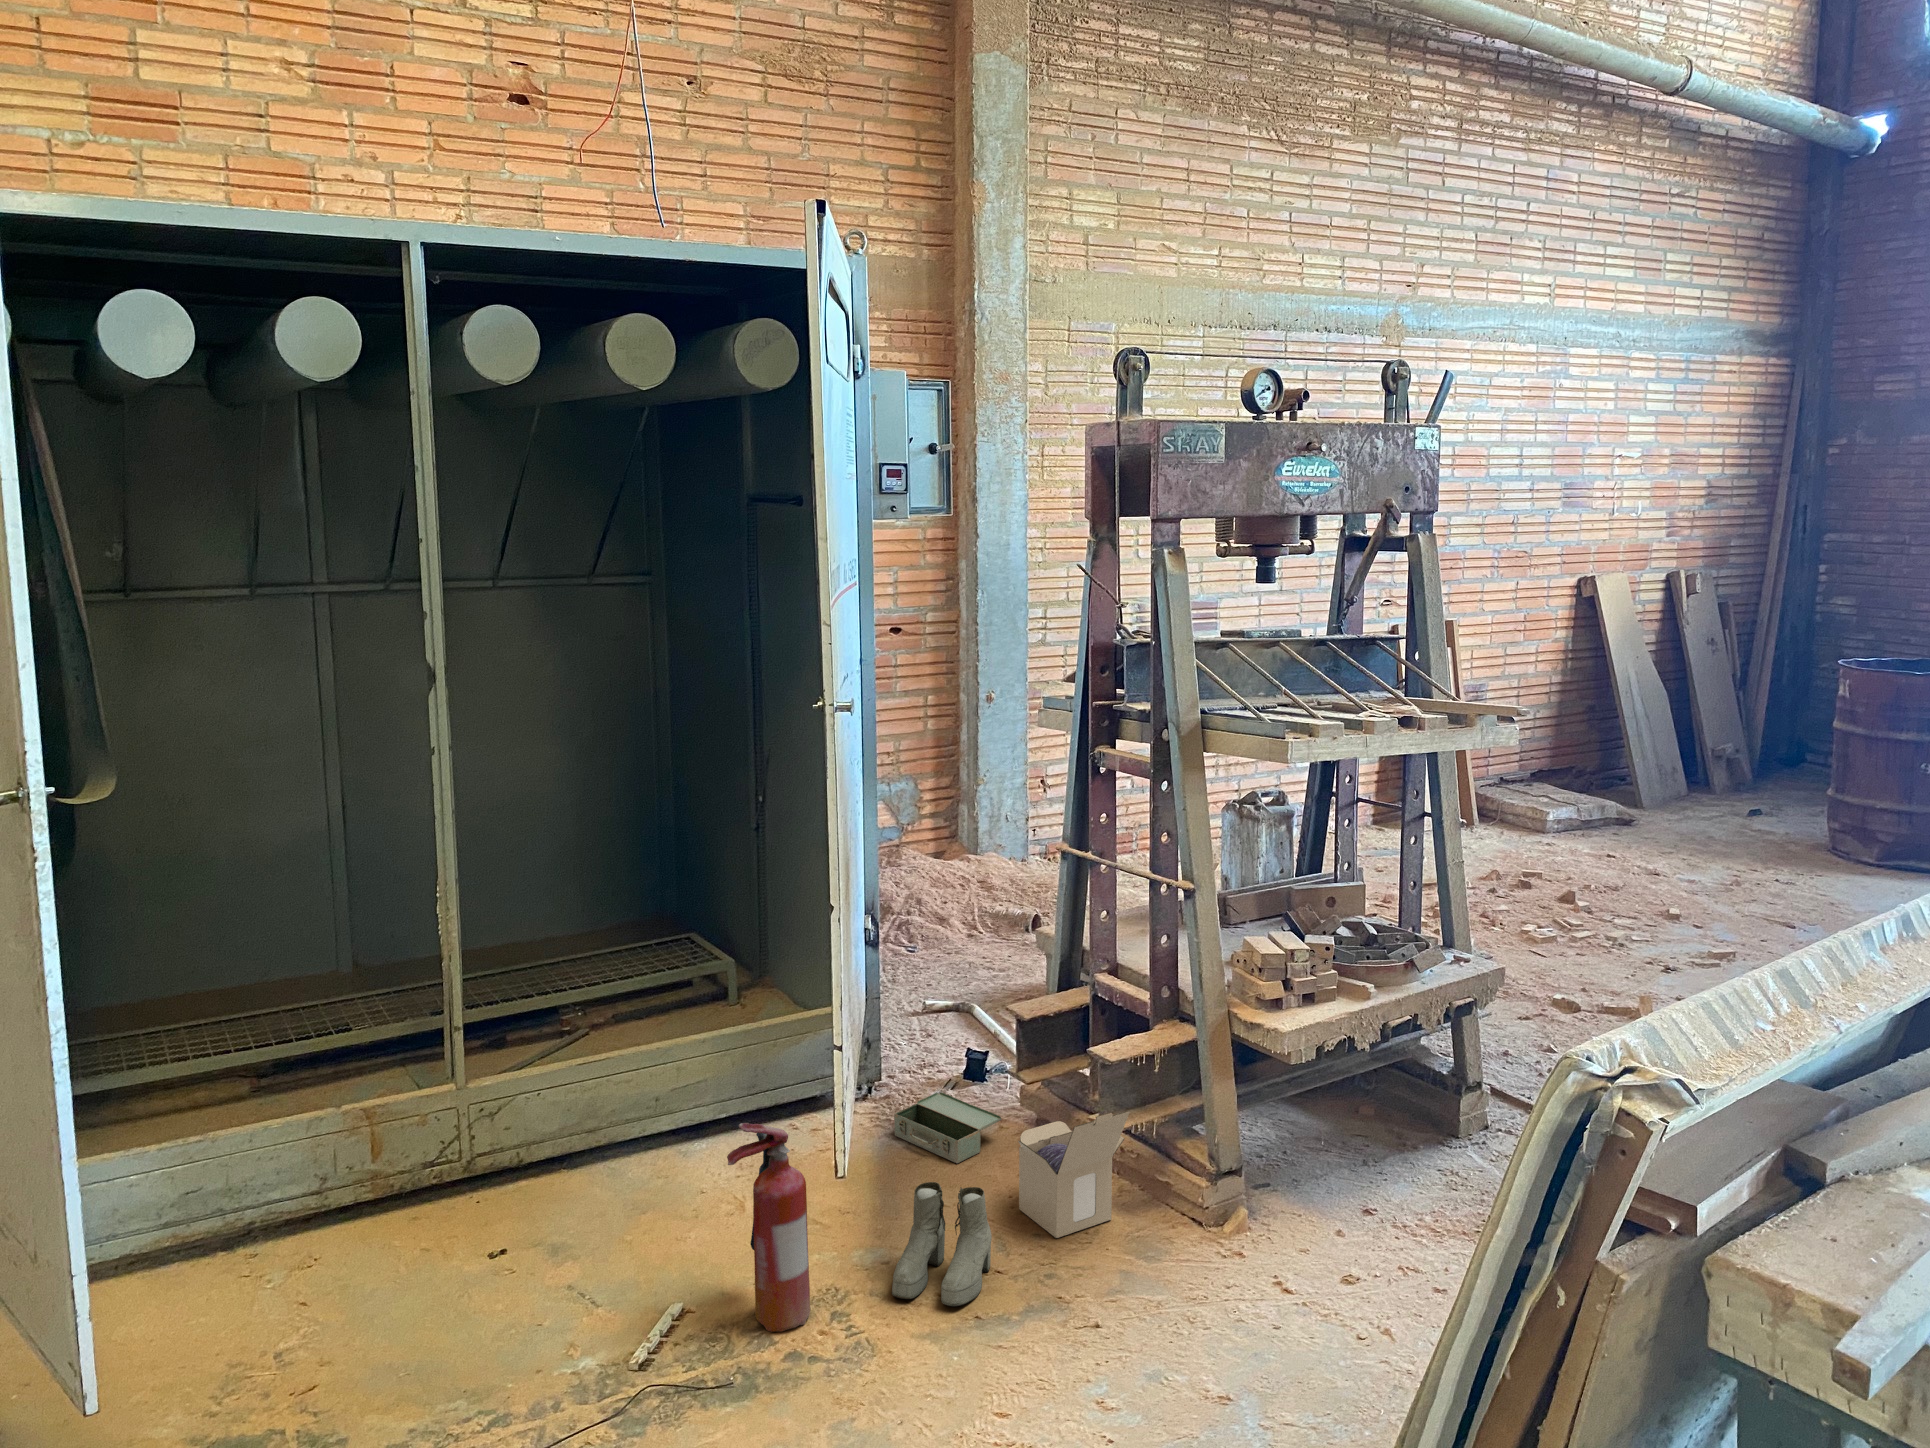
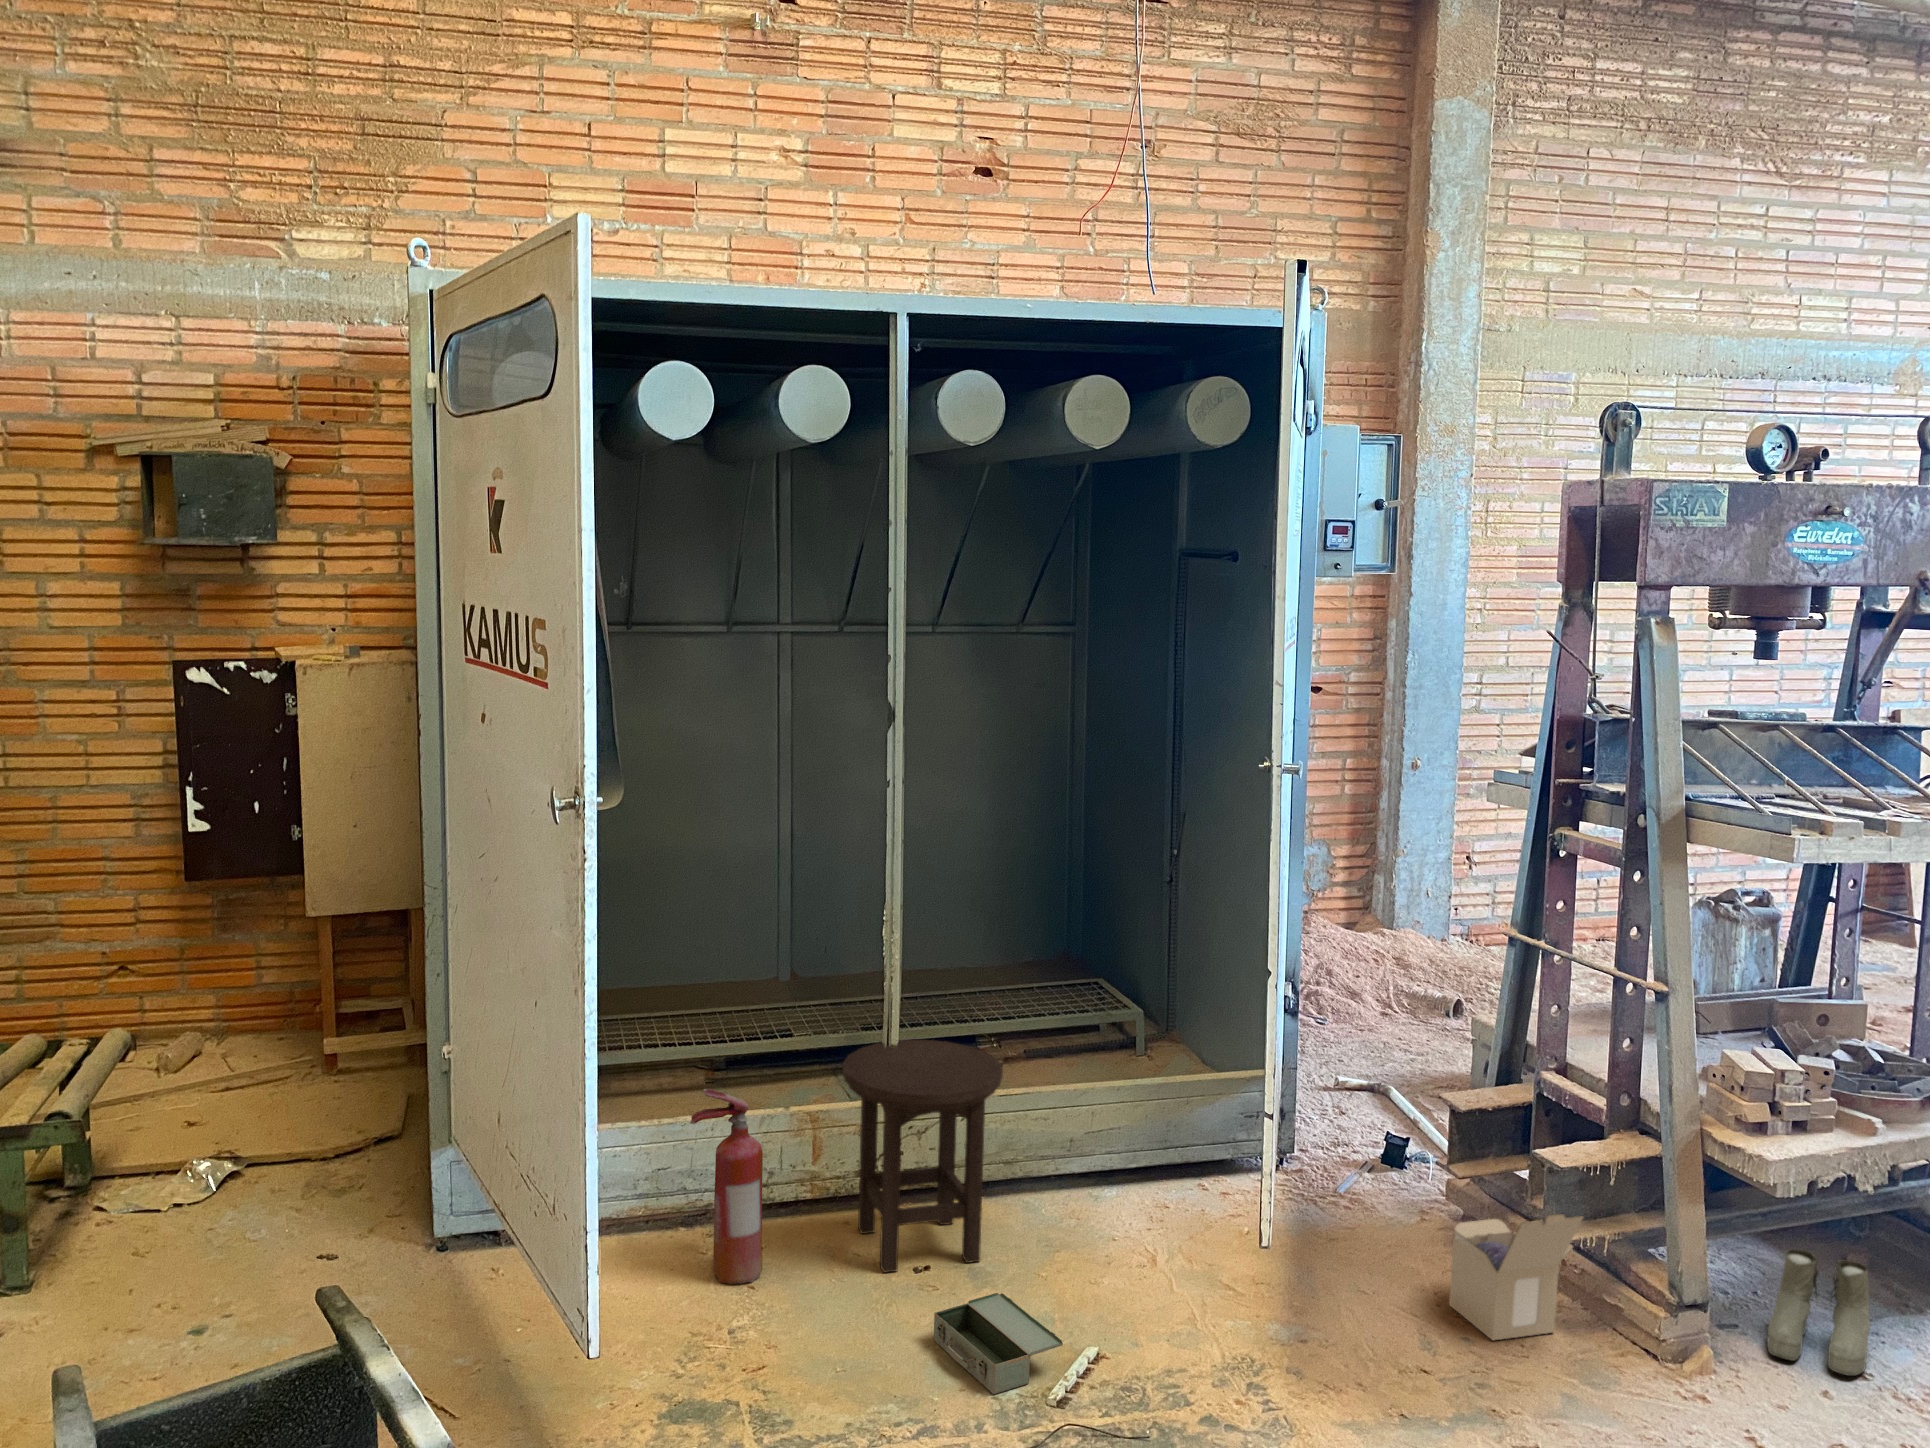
stool: none [385,1022,566,1278] -> present [843,1040,1003,1273]
toolbox: present [894,1092,1002,1163] -> present [934,1293,1063,1394]
fire extinguisher: present [727,1123,811,1332] -> present [690,1089,763,1284]
boots: present [892,1182,992,1307] -> present [1767,1249,1870,1376]

